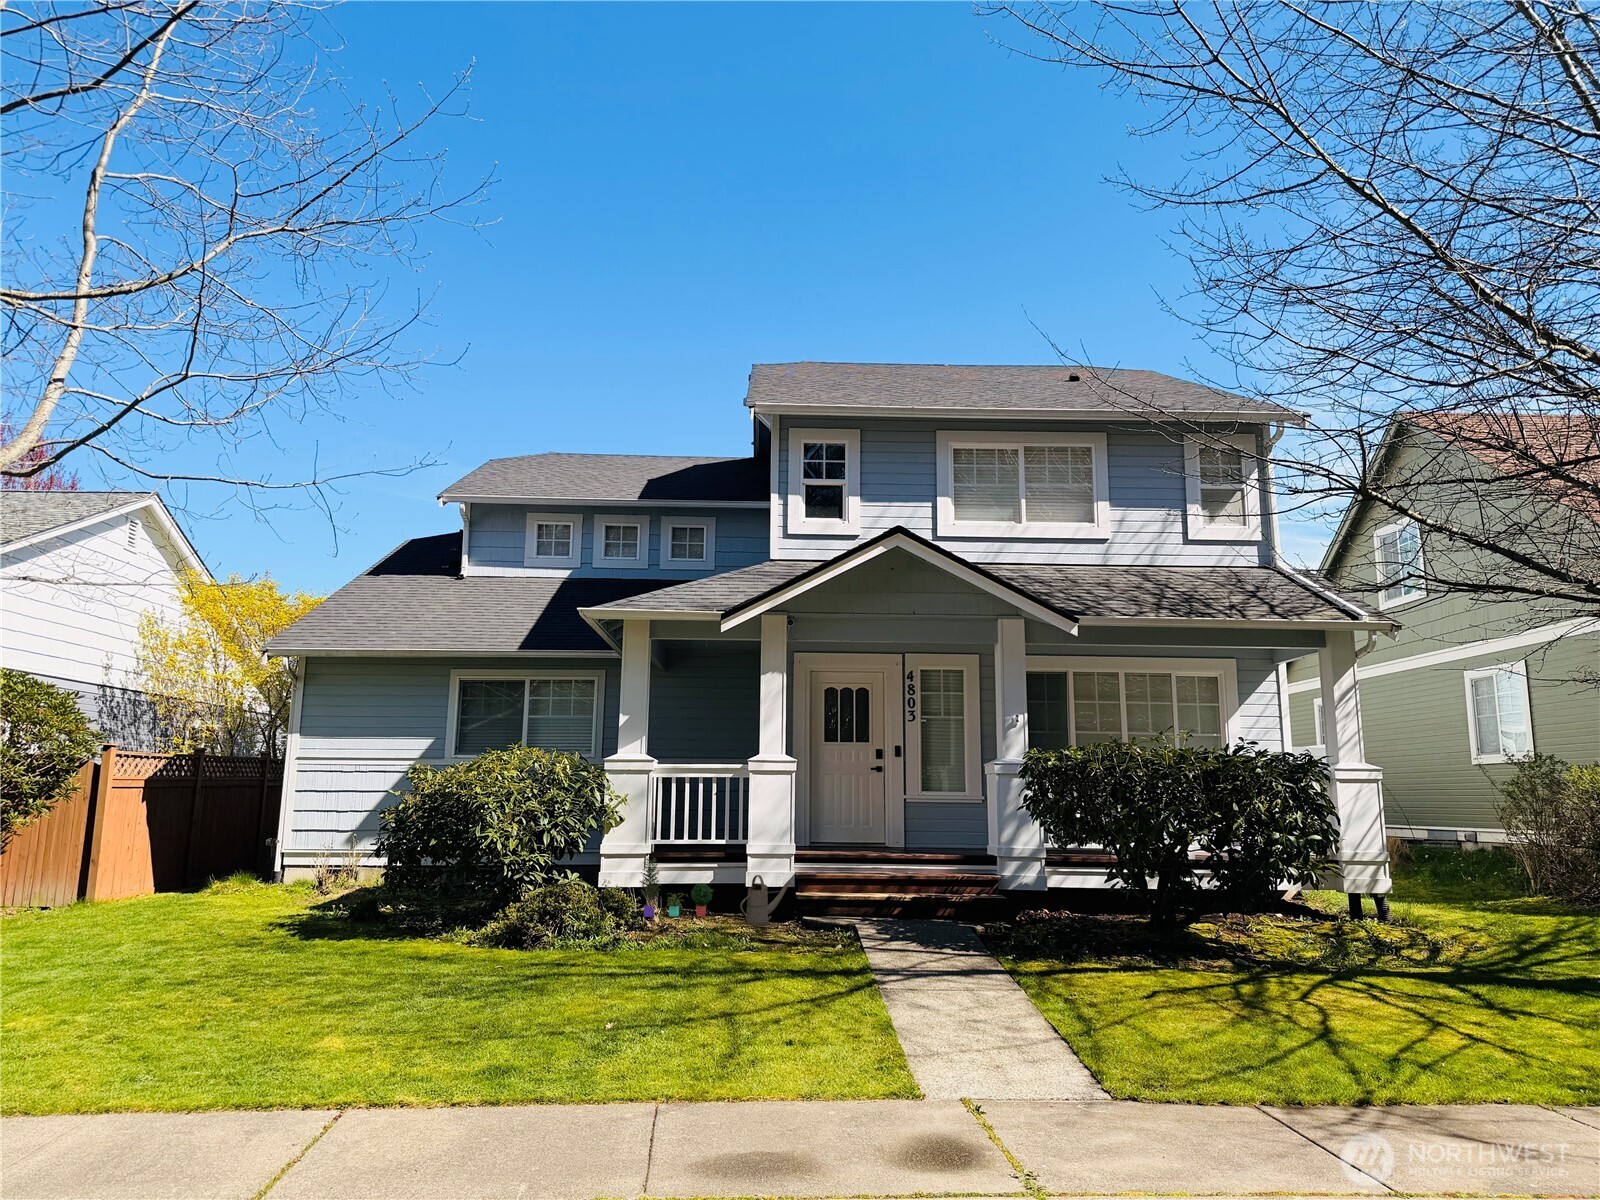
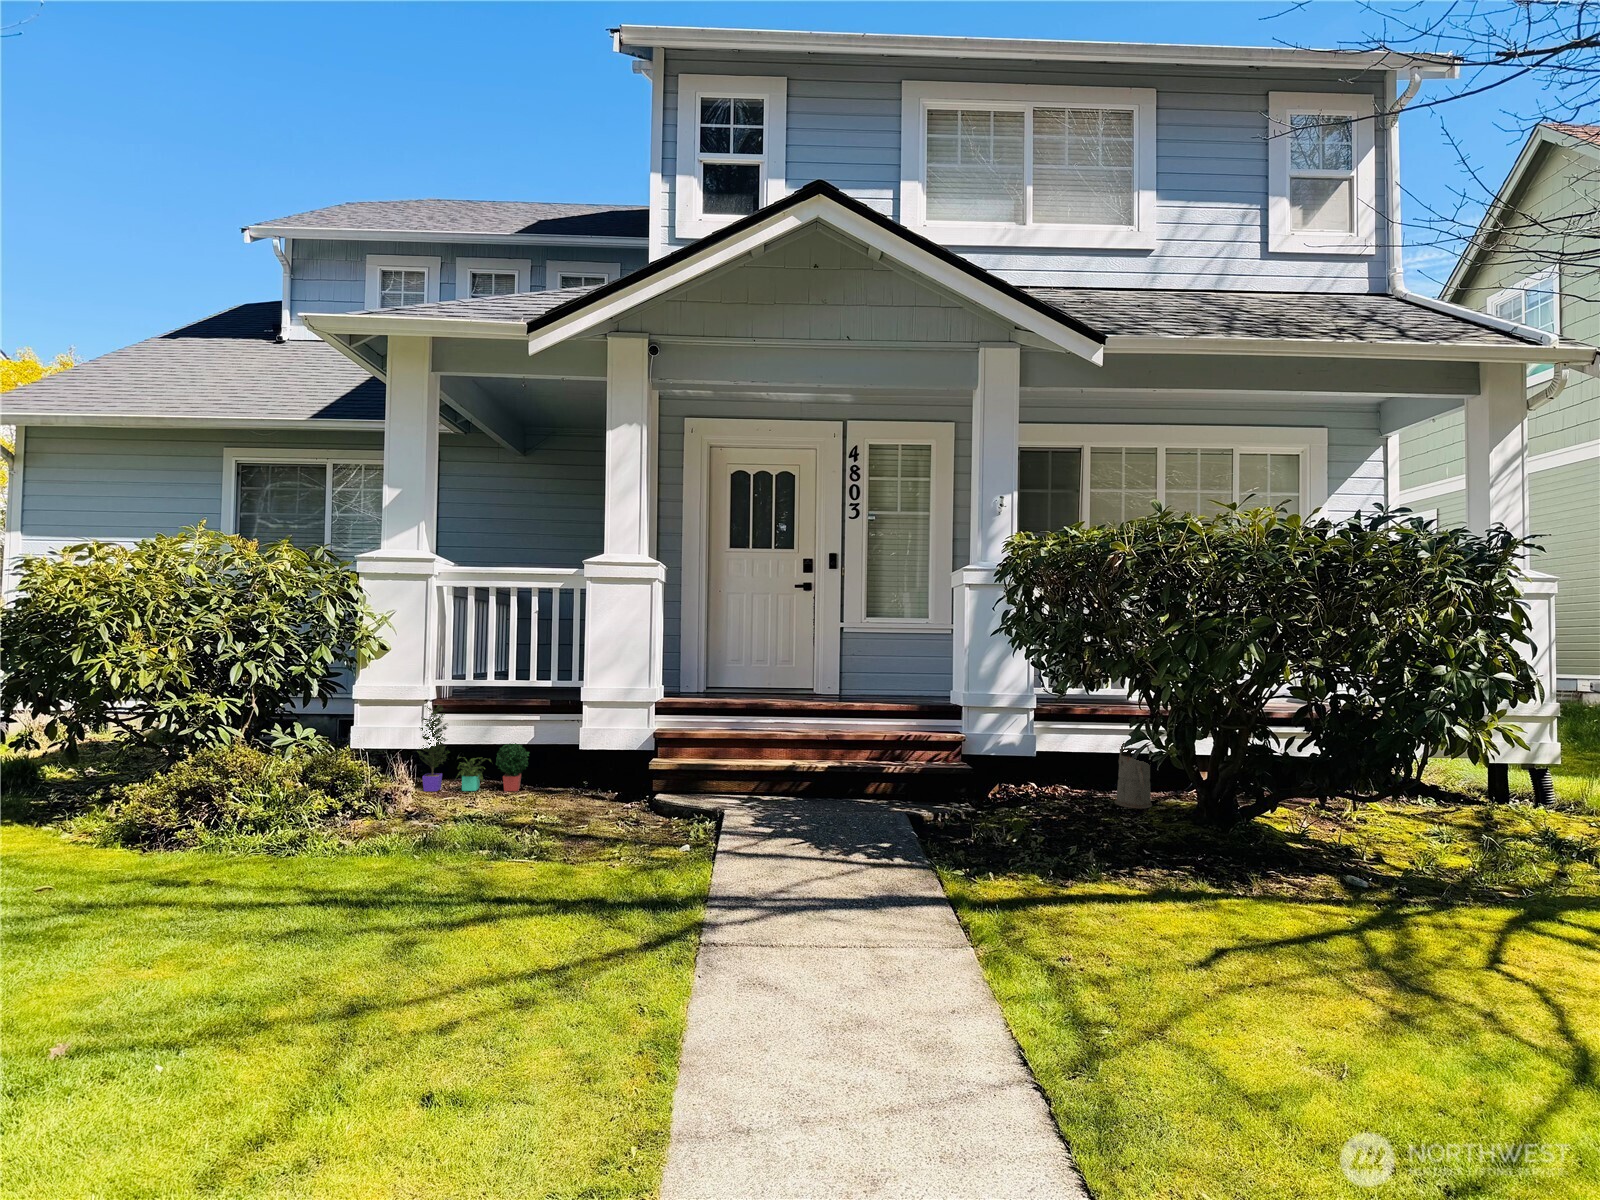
watering can: present [740,875,790,926] -> present [1115,743,1152,809]

